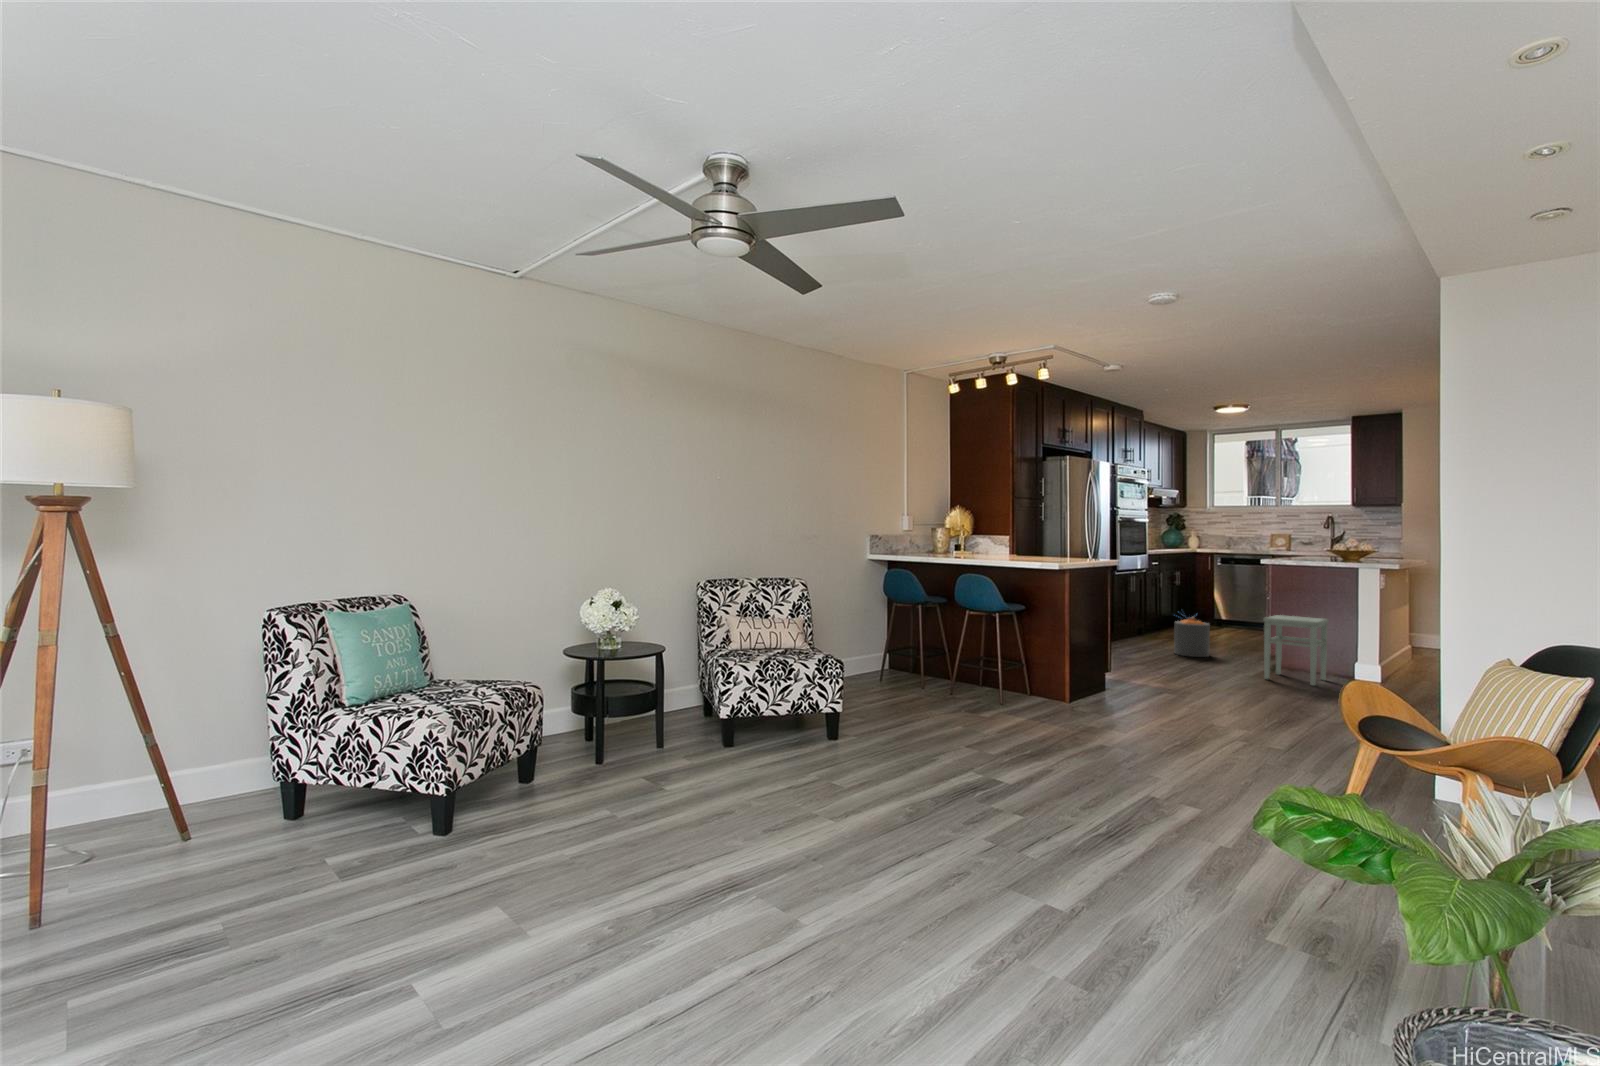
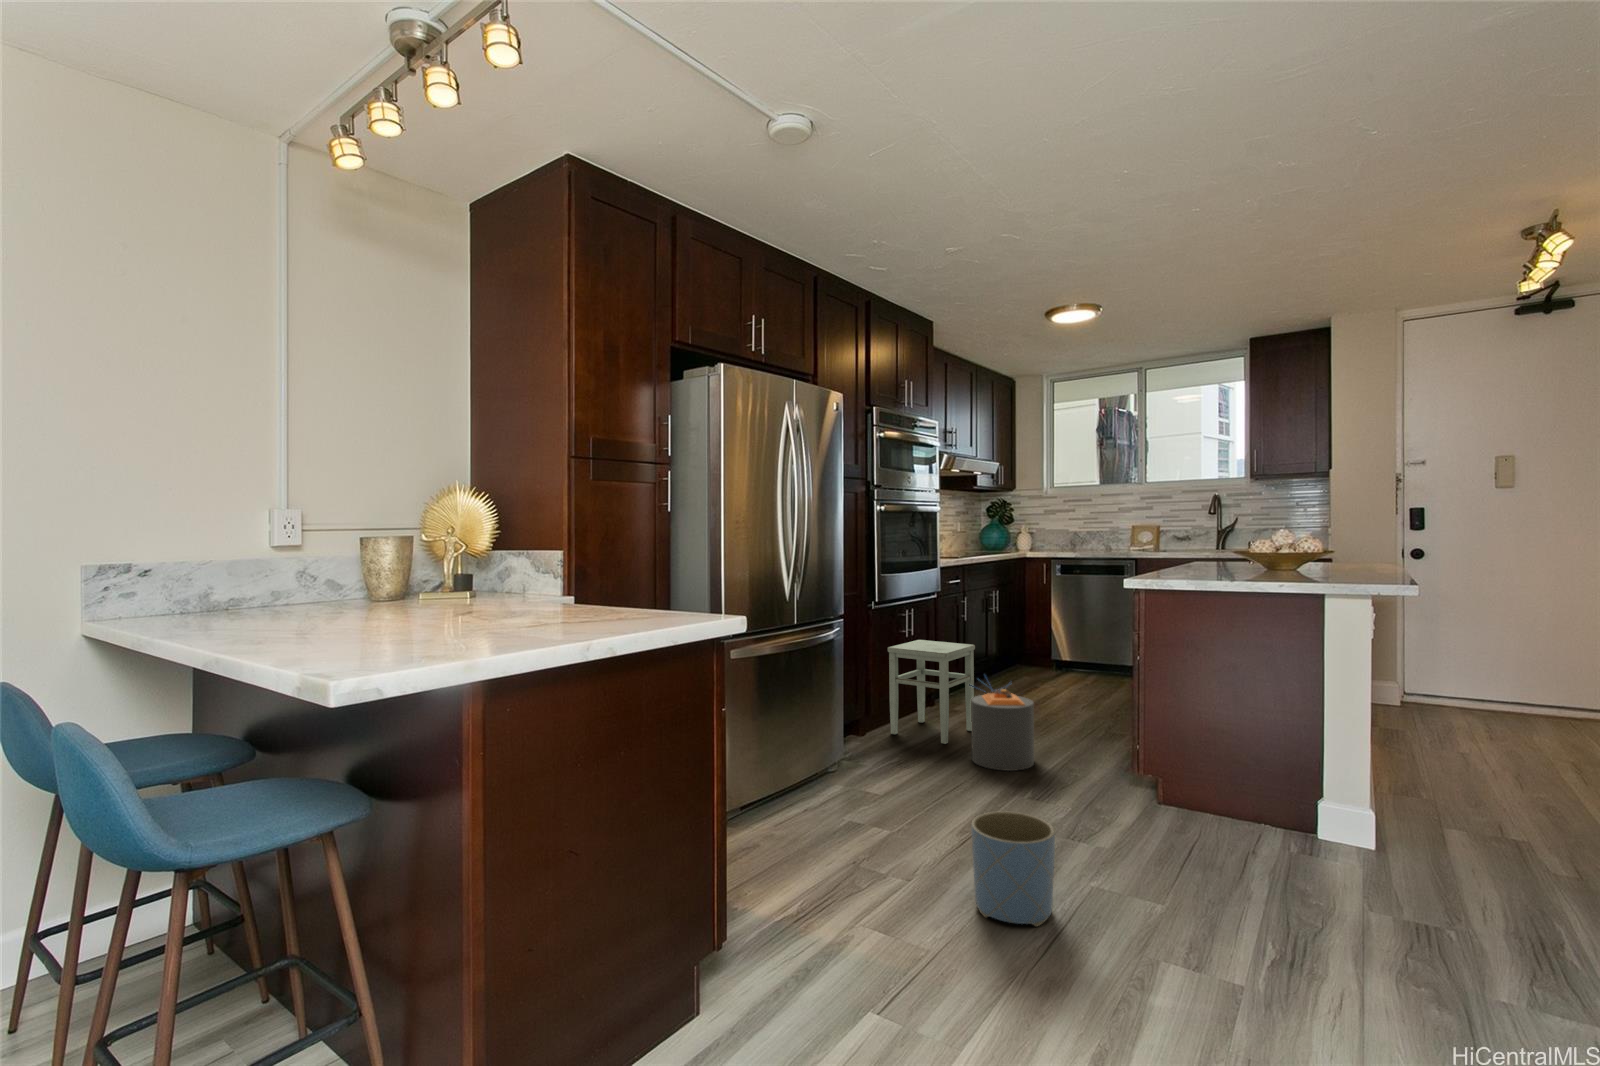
stool: present [1263,615,1329,685] -> present [888,640,975,744]
planter: none [1192,648,1228,686] -> present [971,811,1055,926]

